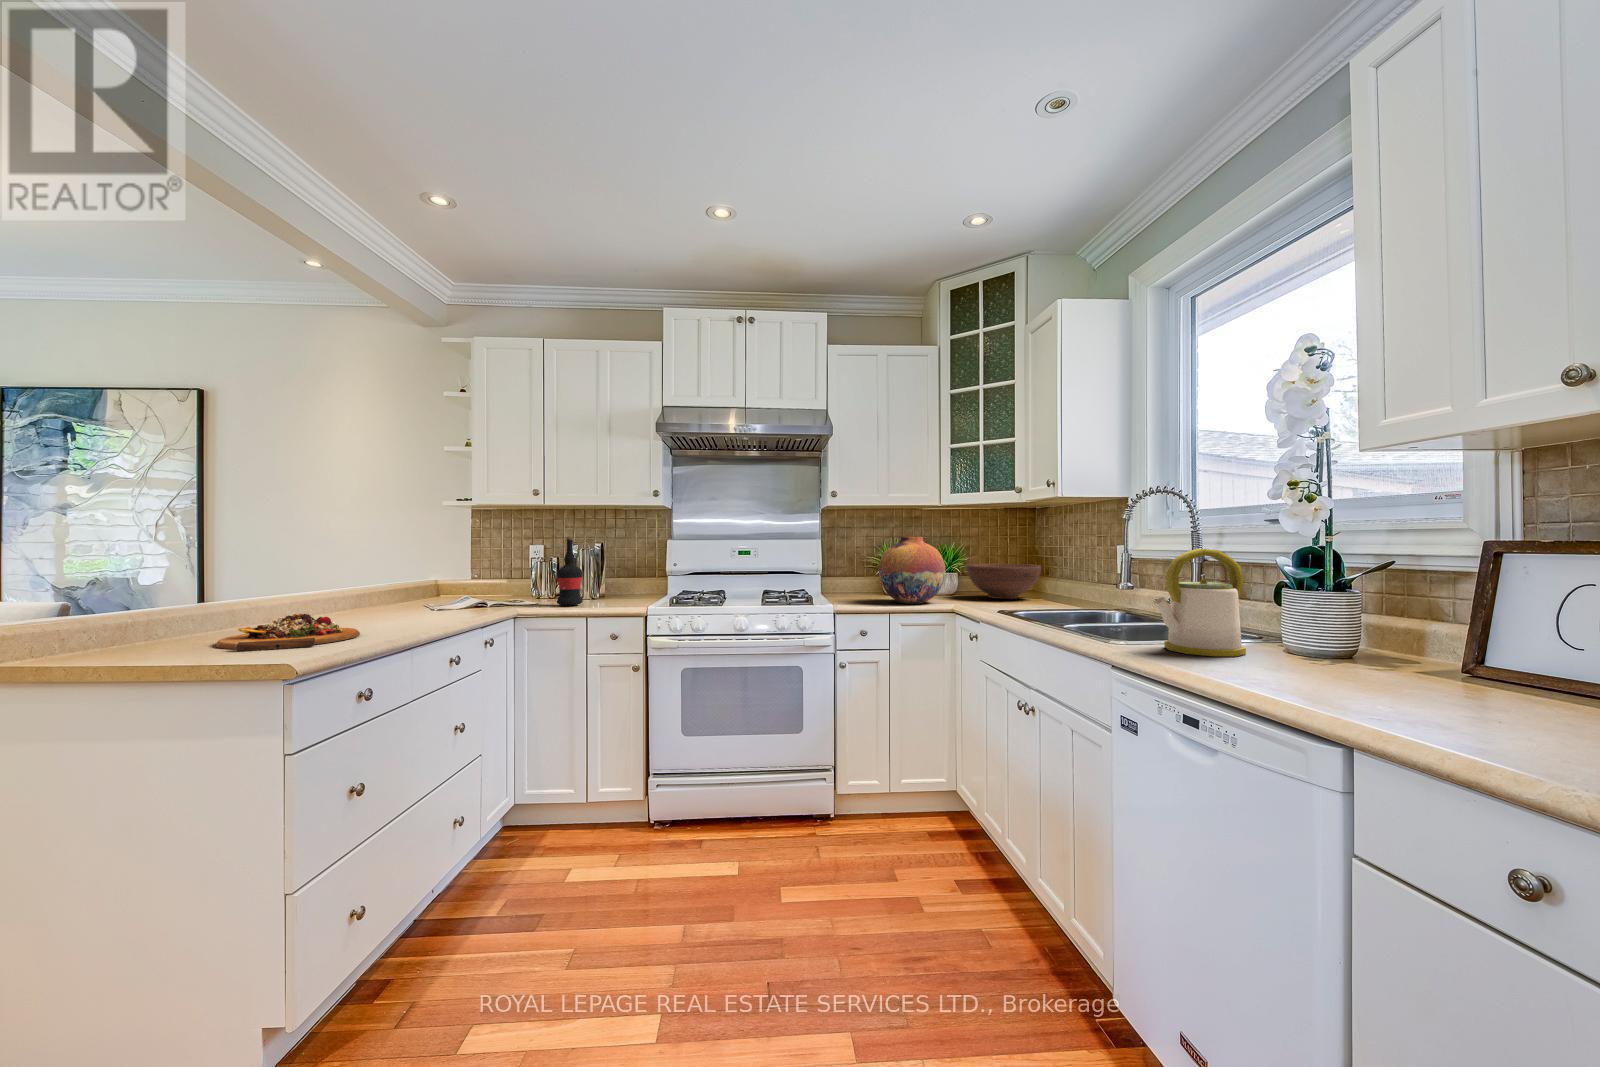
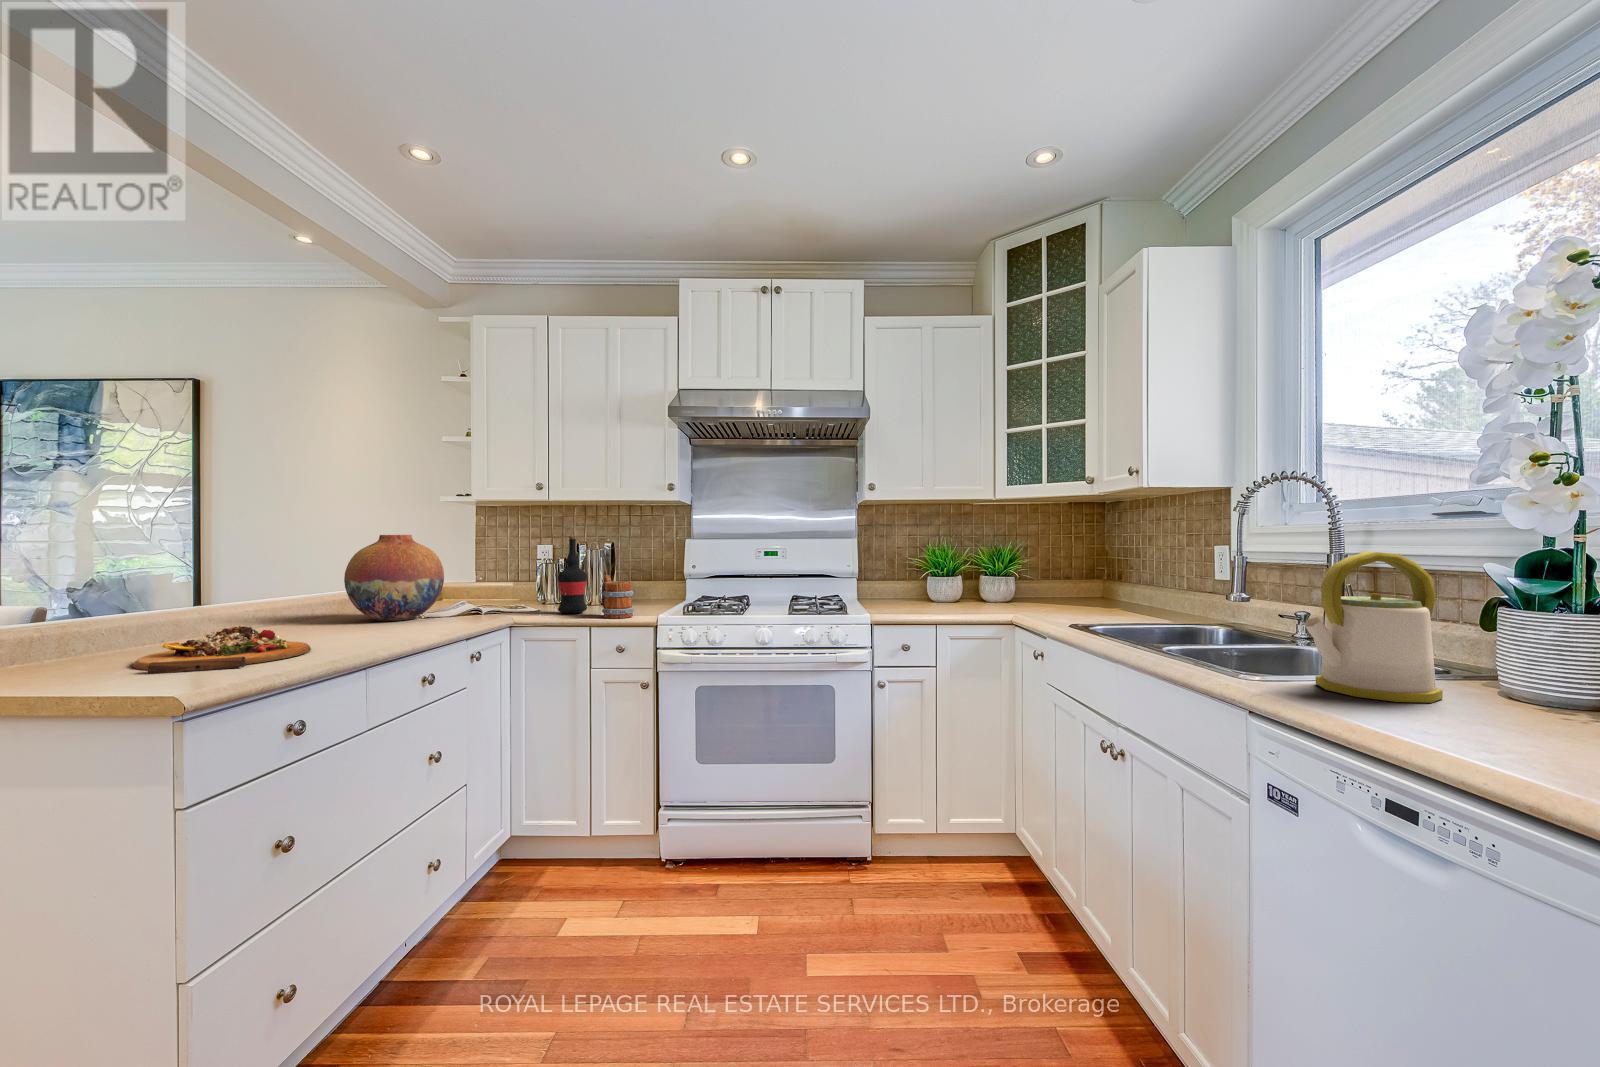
vase: present [879,537,945,604] -> present [344,535,444,621]
fruit bowl: present [966,564,1041,599] -> none [1027,567,1118,609]
mug: none [597,571,627,609] -> present [601,575,634,618]

